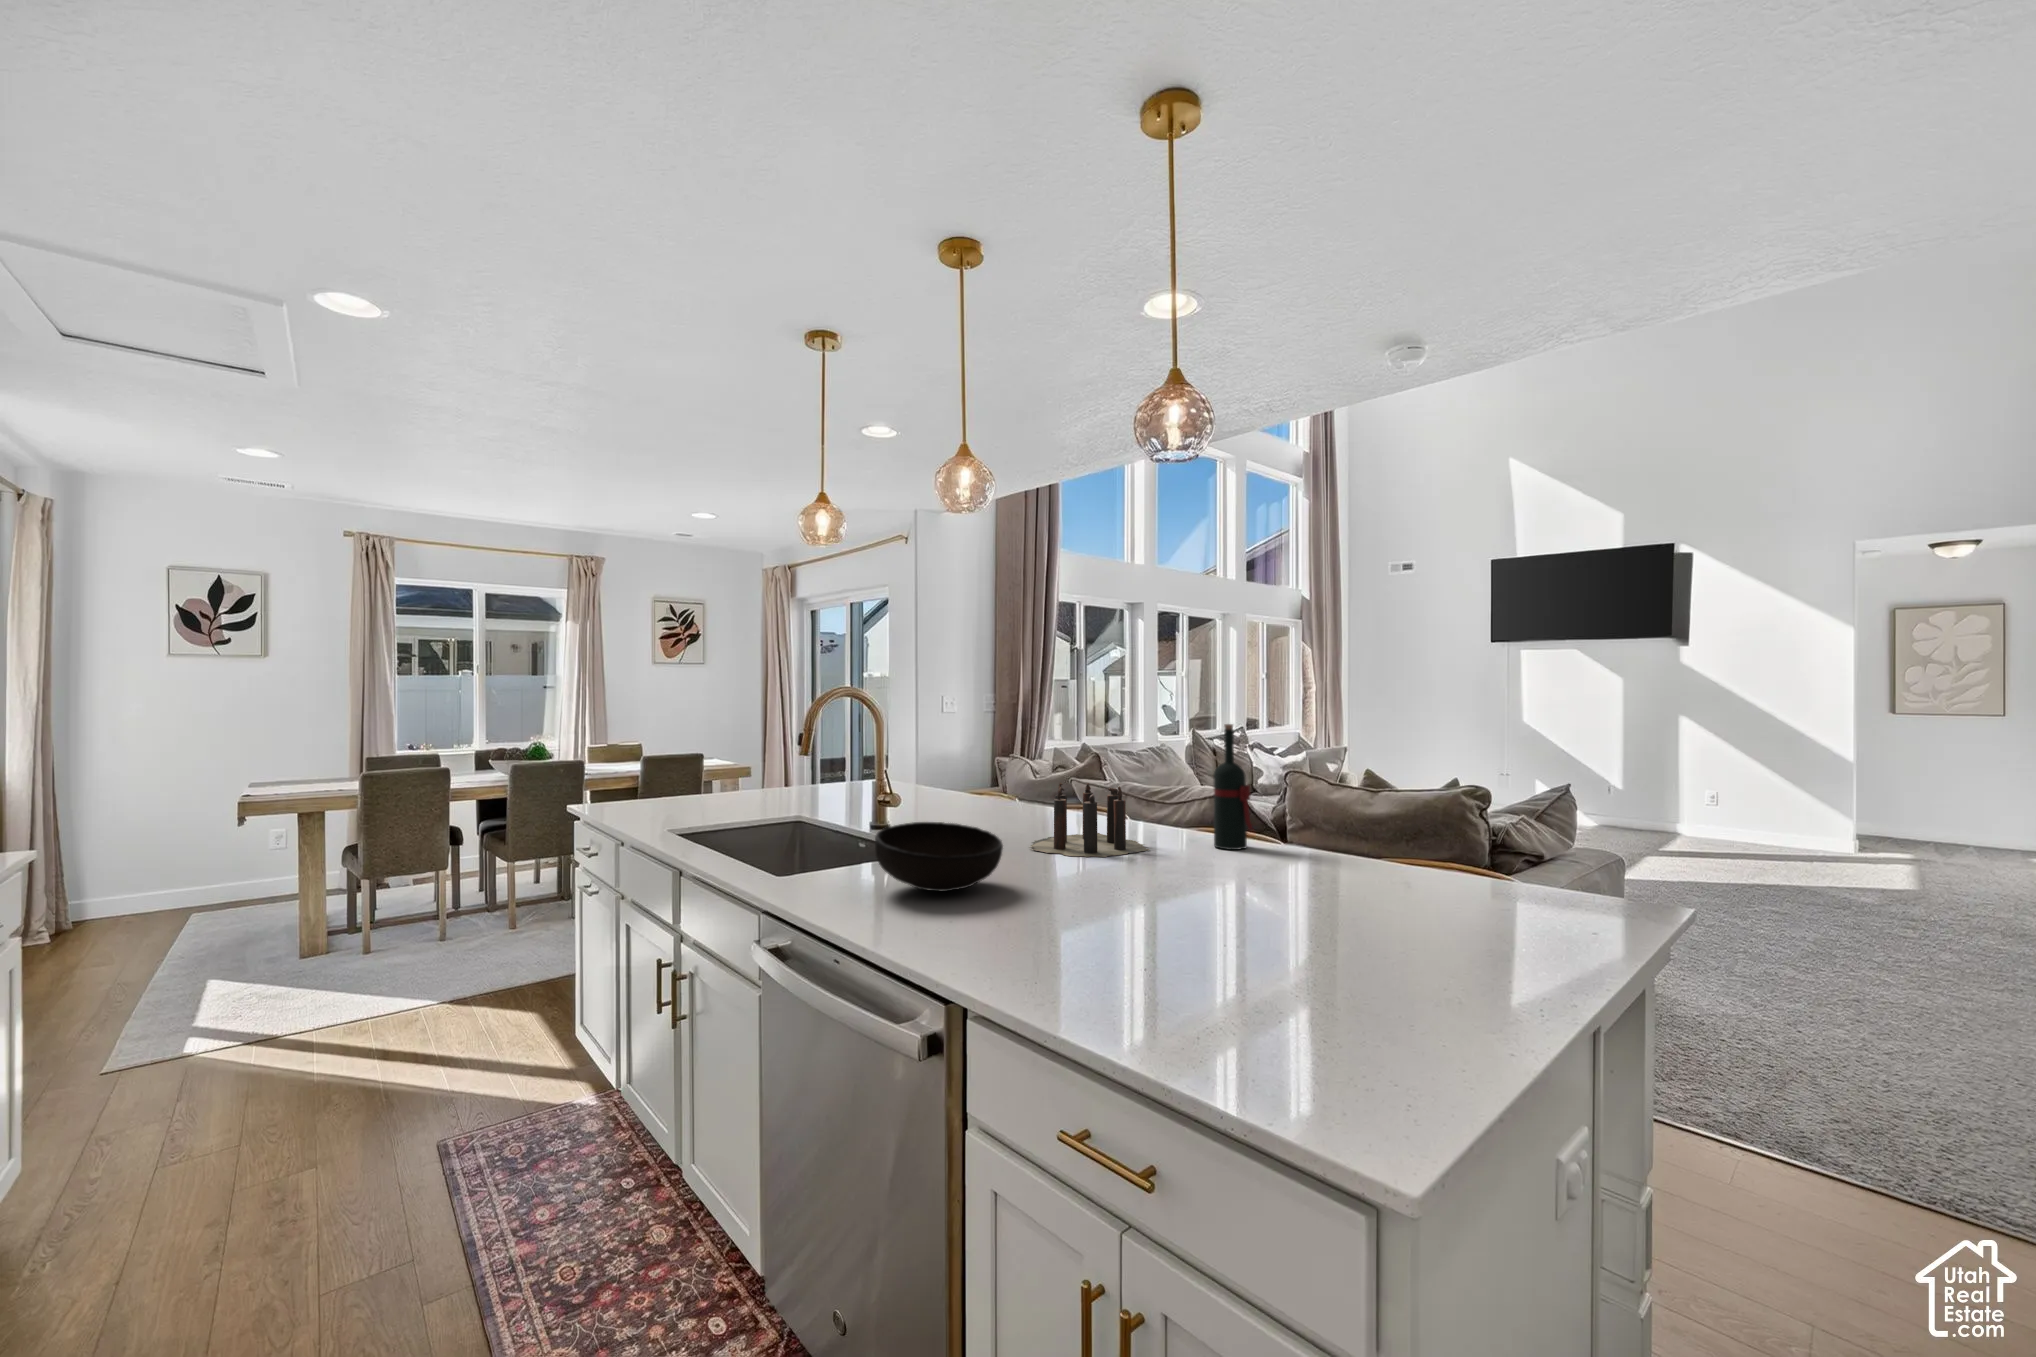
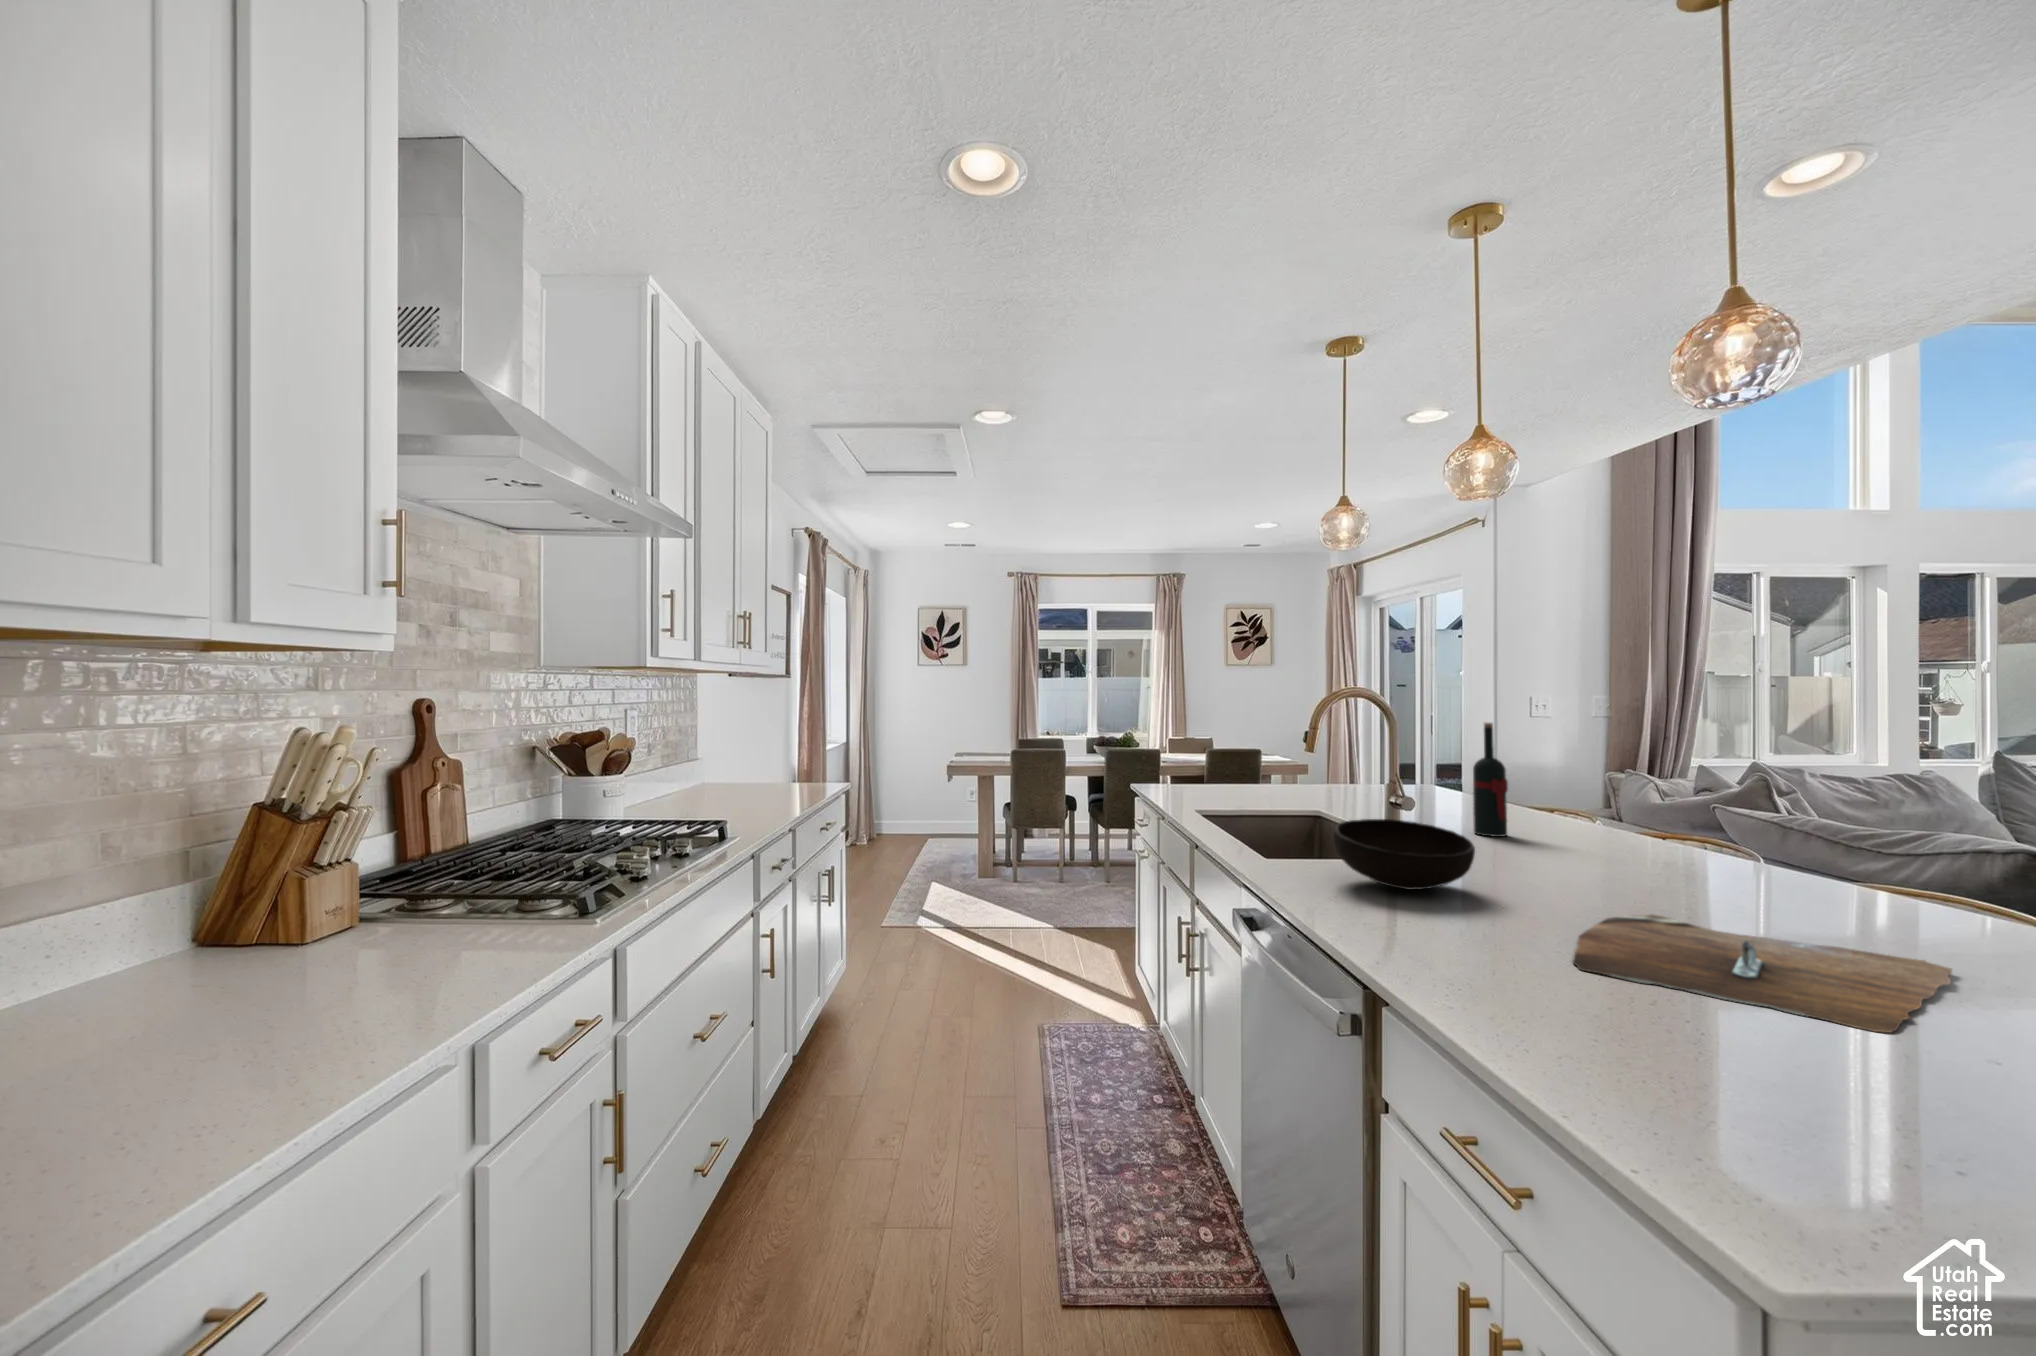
wine bottle: present [1214,724,1253,850] -> present [1473,723,1508,837]
candle: present [1030,782,1149,857] -> none [1542,796,1753,888]
cutting board: none [1104,881,1328,951] -> present [1573,914,1952,1033]

